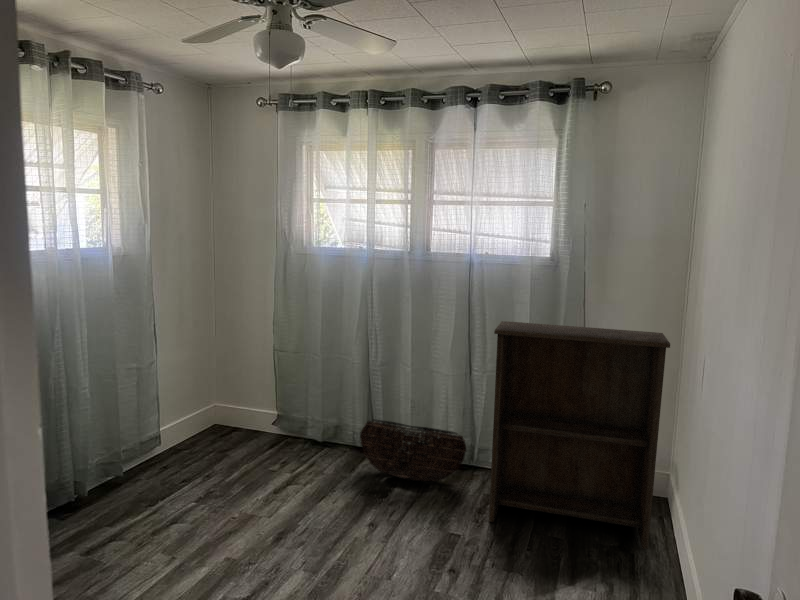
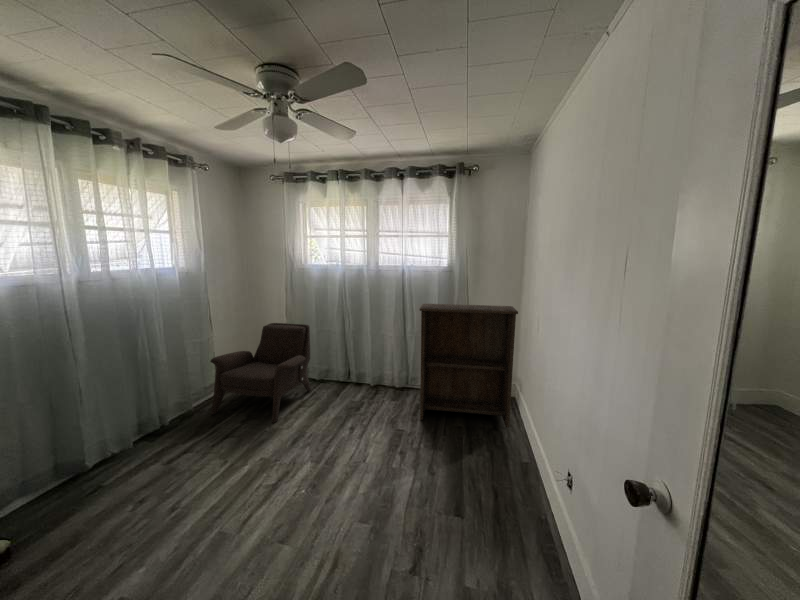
armchair: none [150,342,309,507] -> present [210,323,311,423]
basket: present [360,419,466,481] -> none [342,364,406,399]

